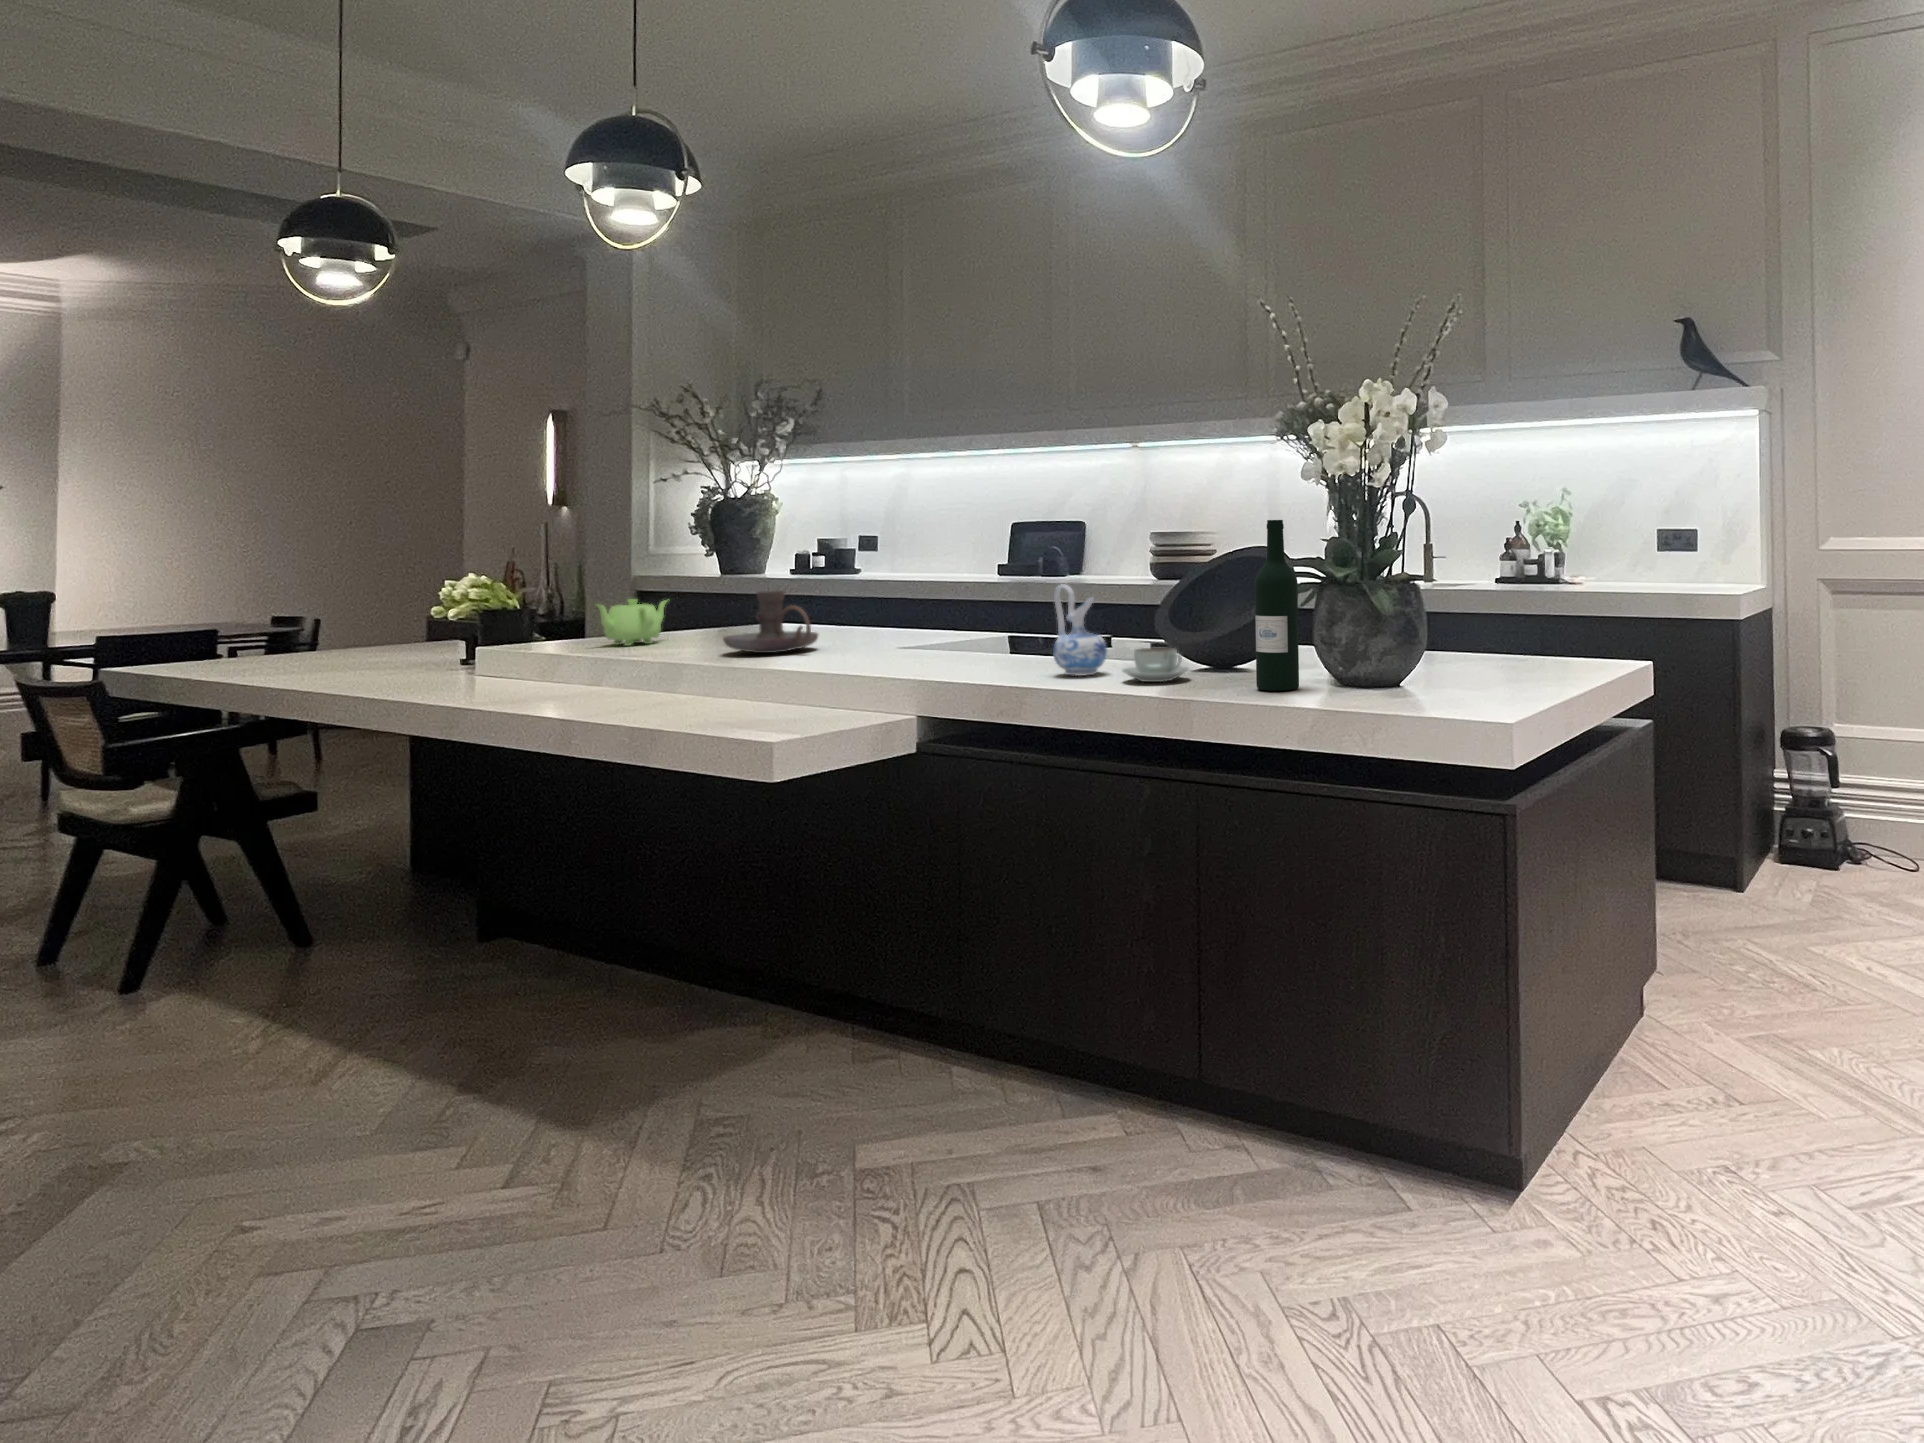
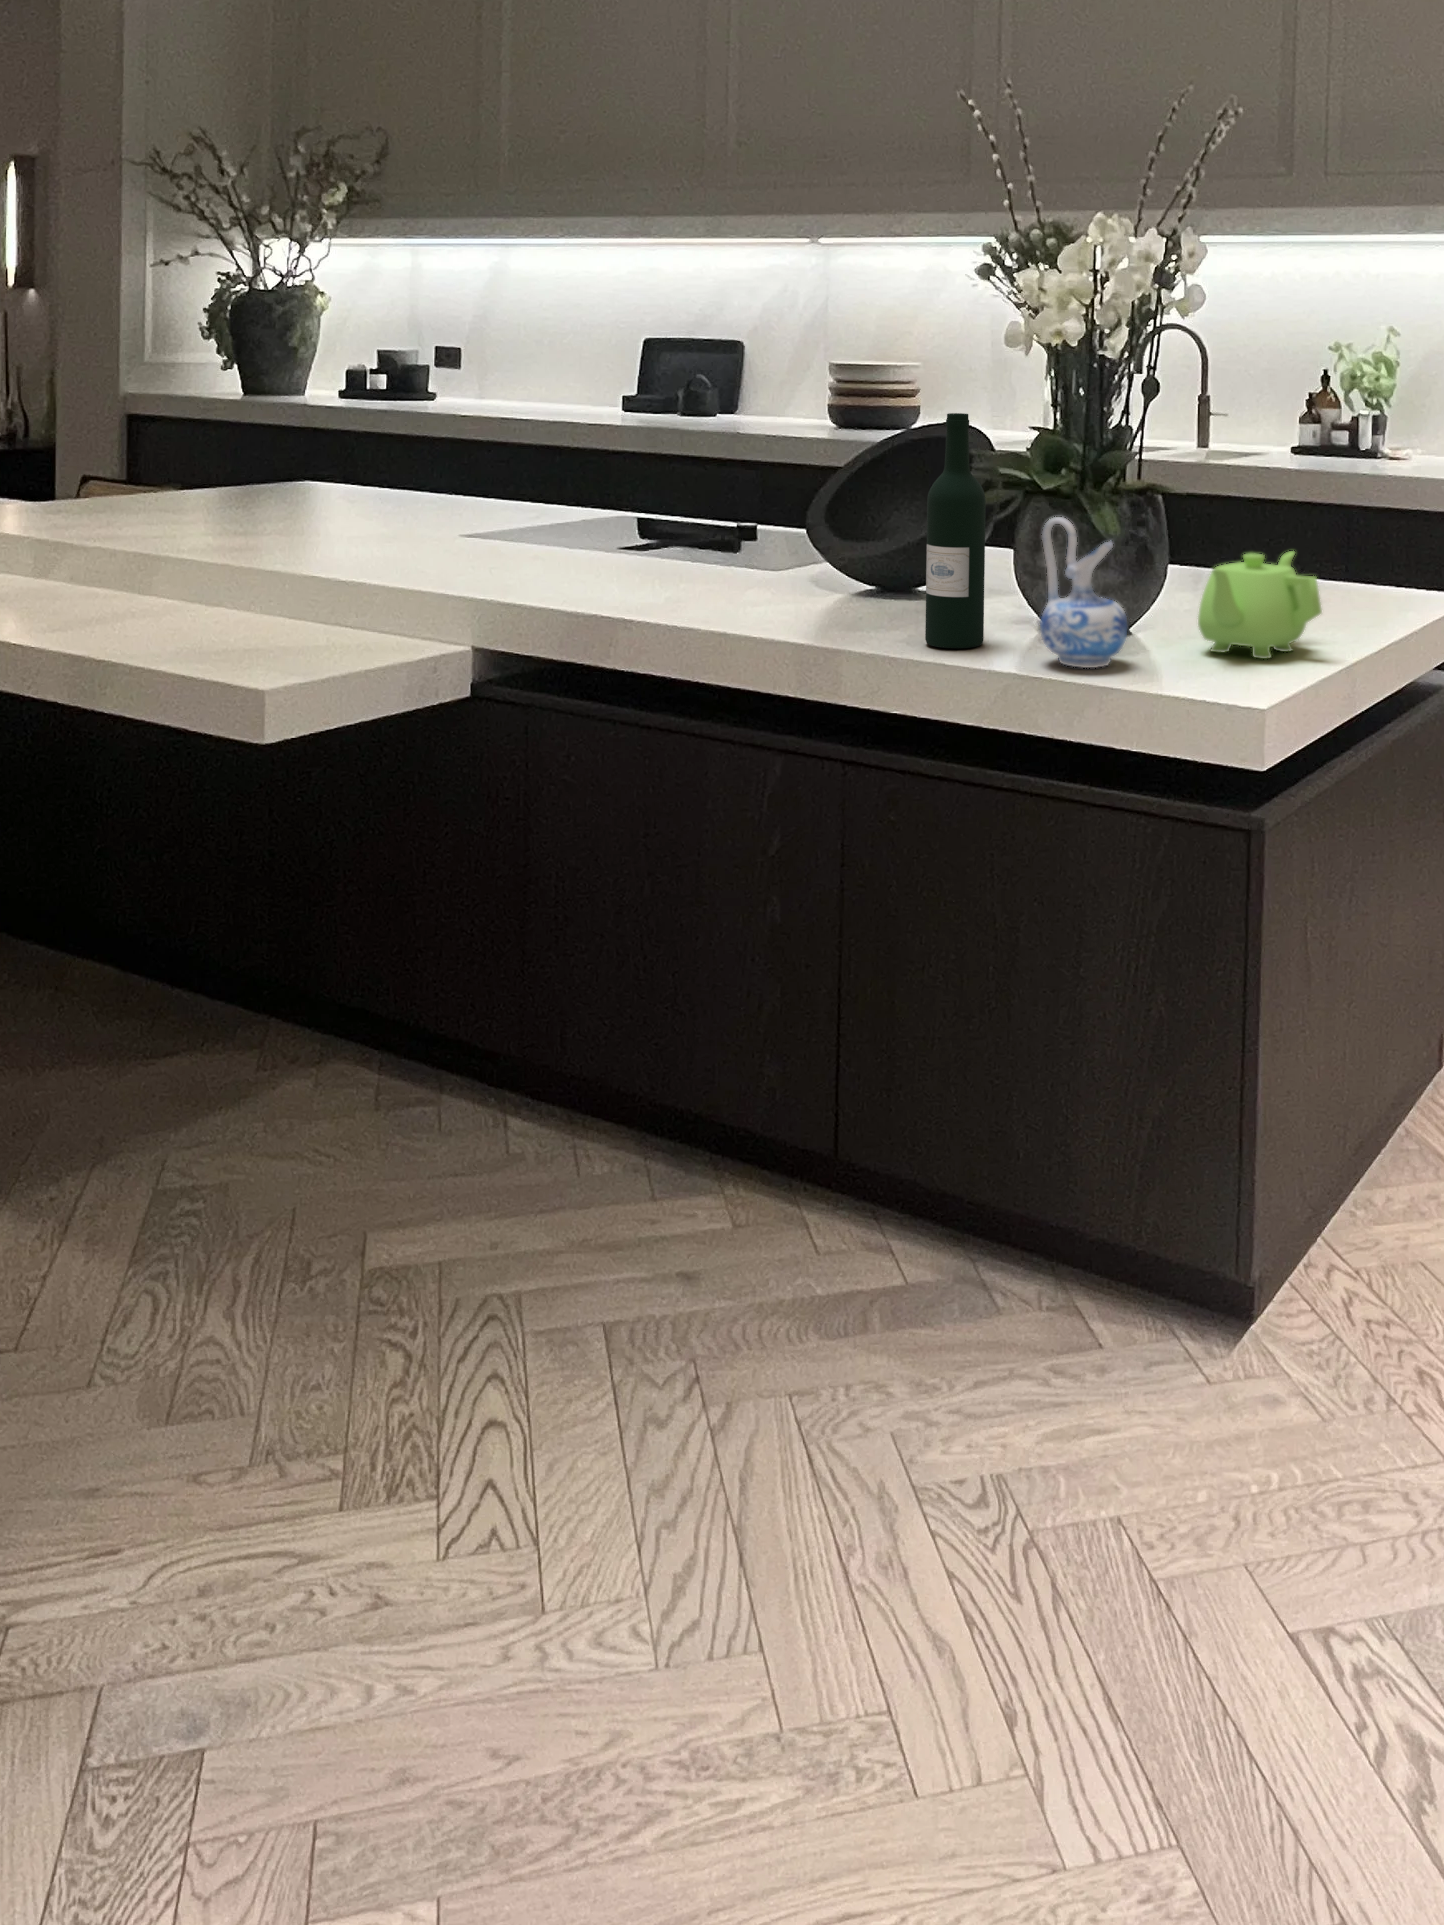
ceramic pitcher: present [1053,584,1107,675] -> present [1040,517,1127,668]
candle holder: present [723,591,818,653] -> none [214,458,347,545]
teapot: present [597,599,667,646] -> present [1198,551,1322,659]
coffee cup: present [1123,648,1189,682] -> none [746,575,840,624]

